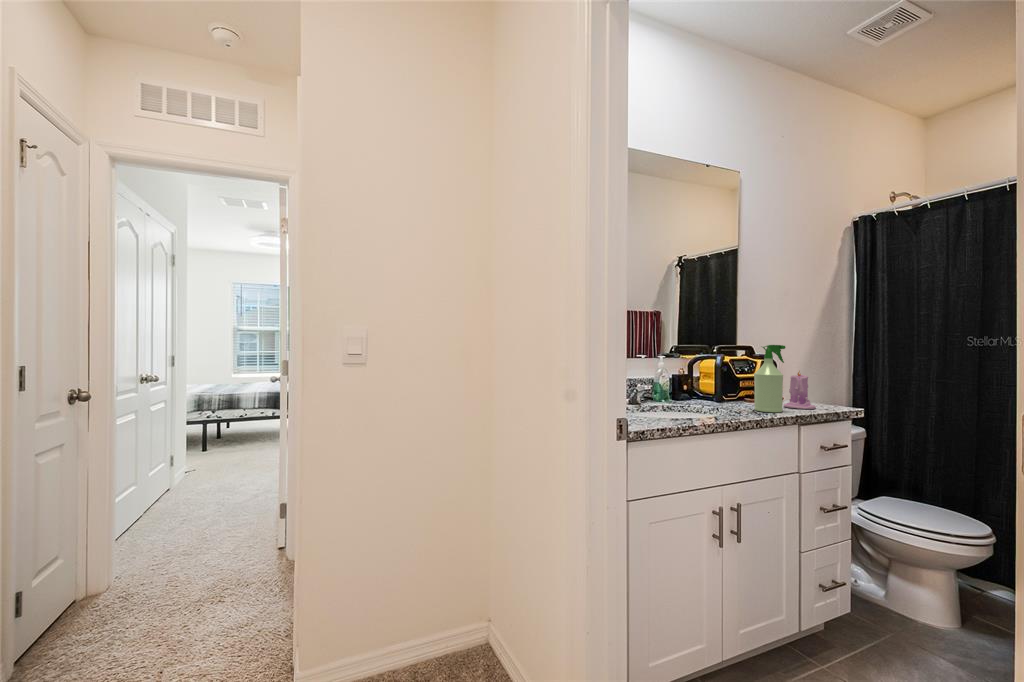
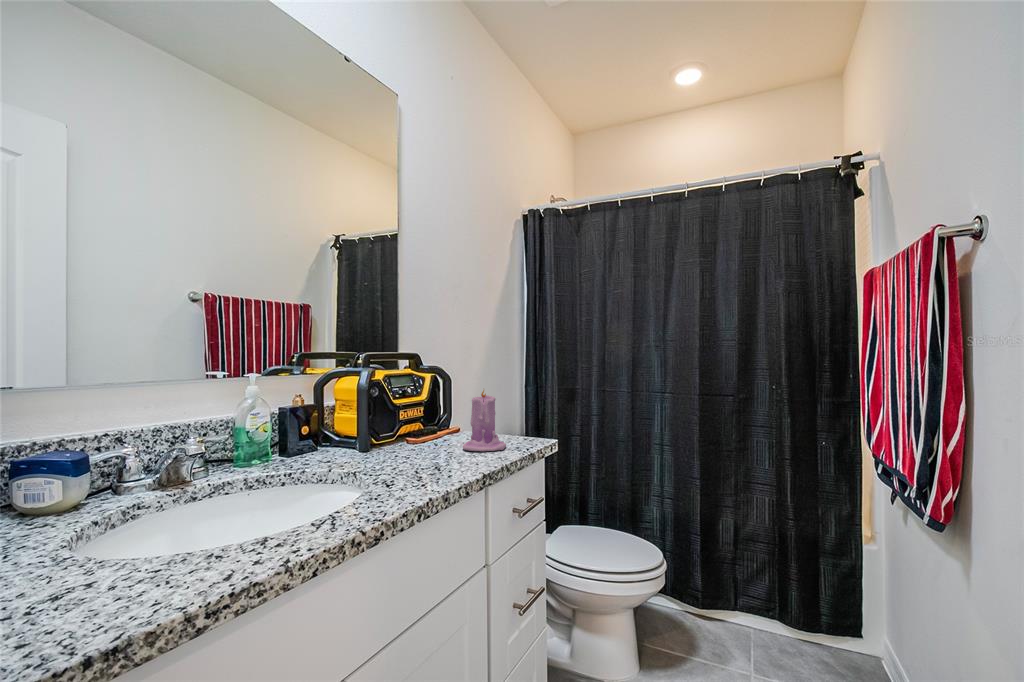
spray bottle: present [754,345,786,412] -> none [417,347,466,471]

